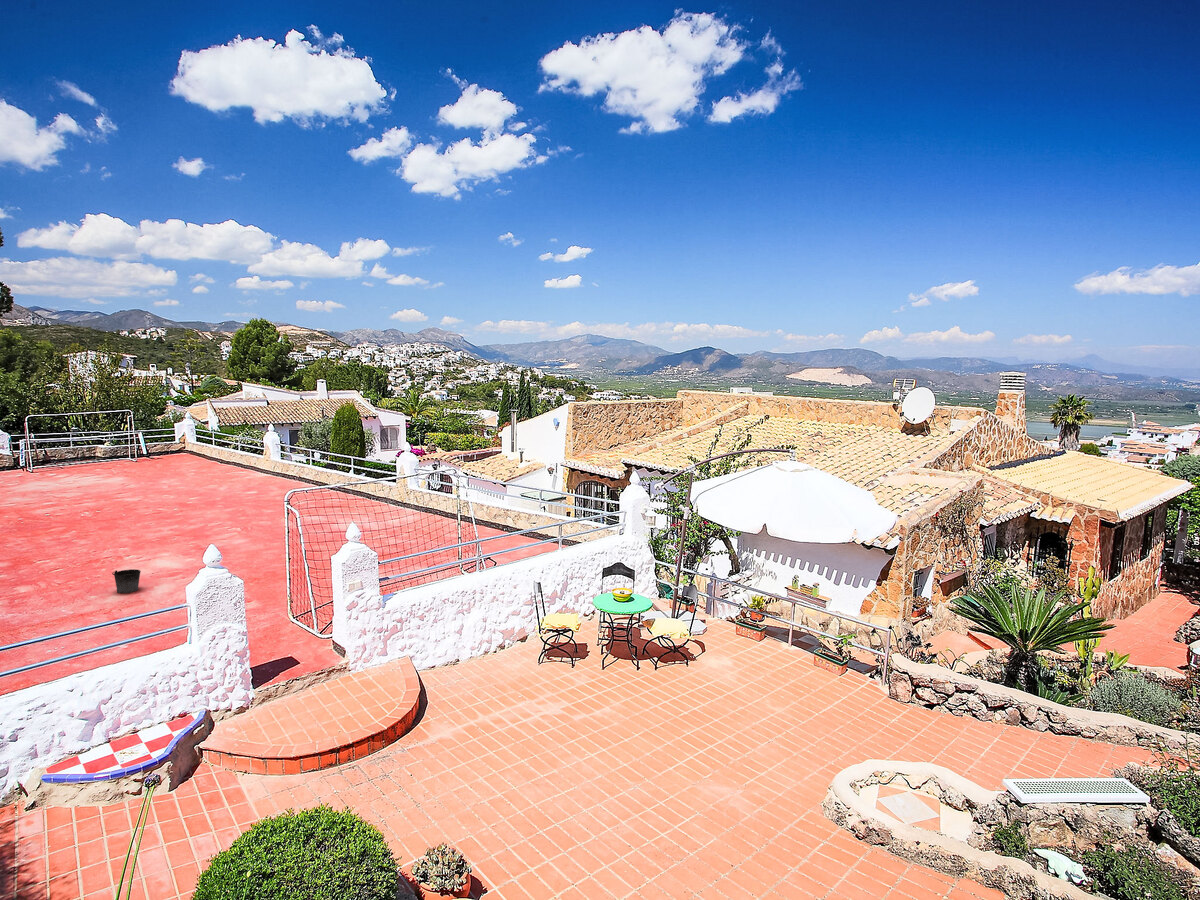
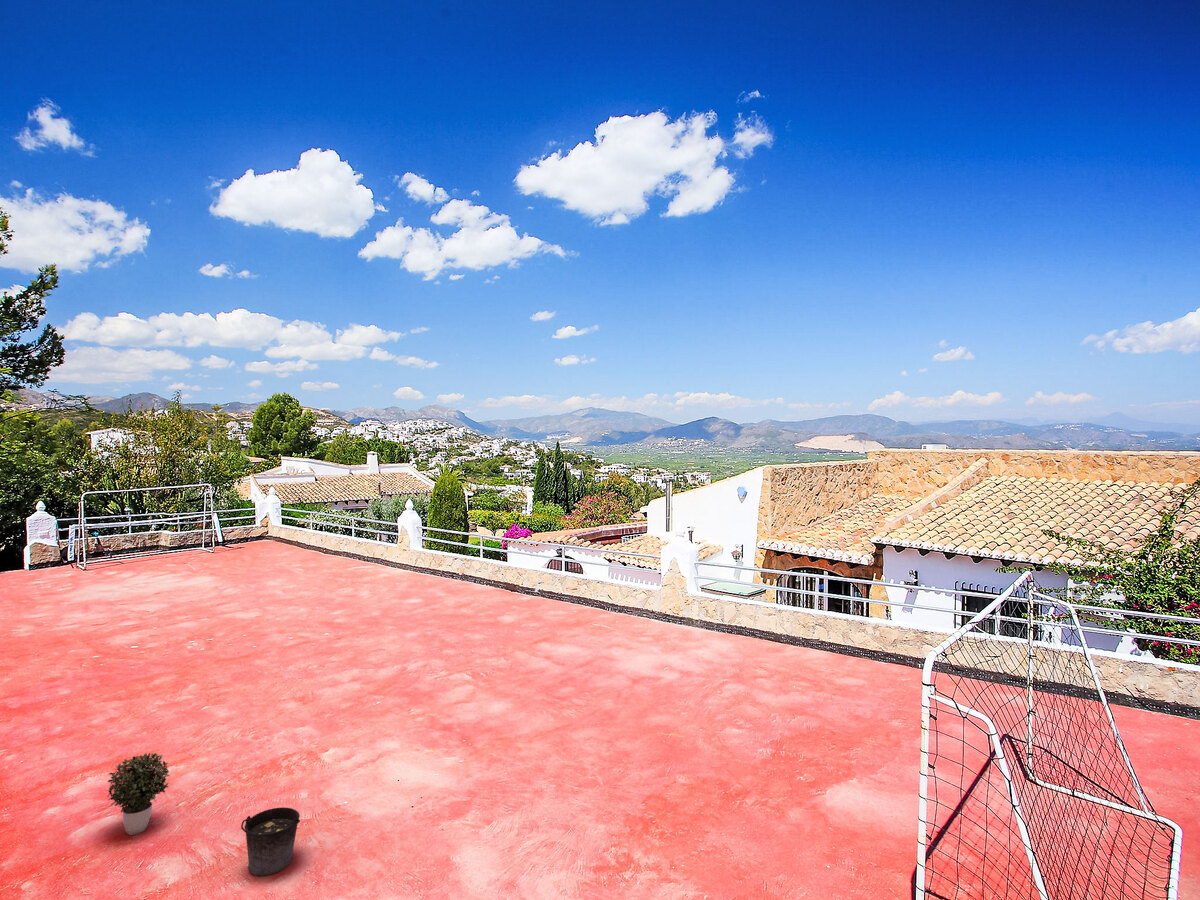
potted plant: none [51,548,82,583] -> present [108,753,169,835]

